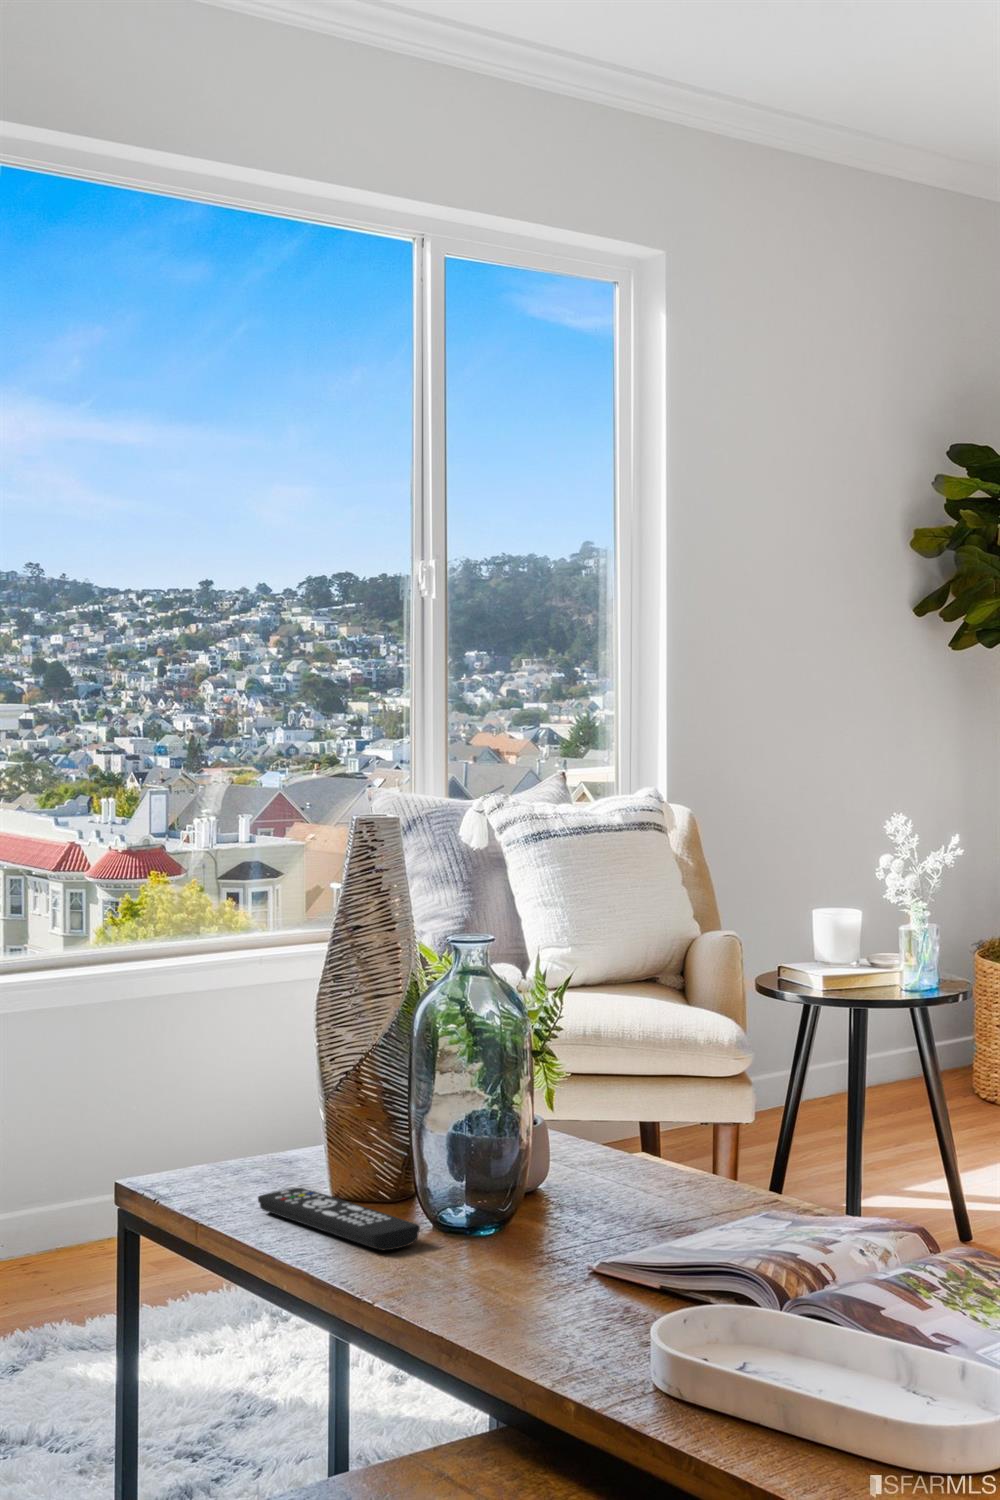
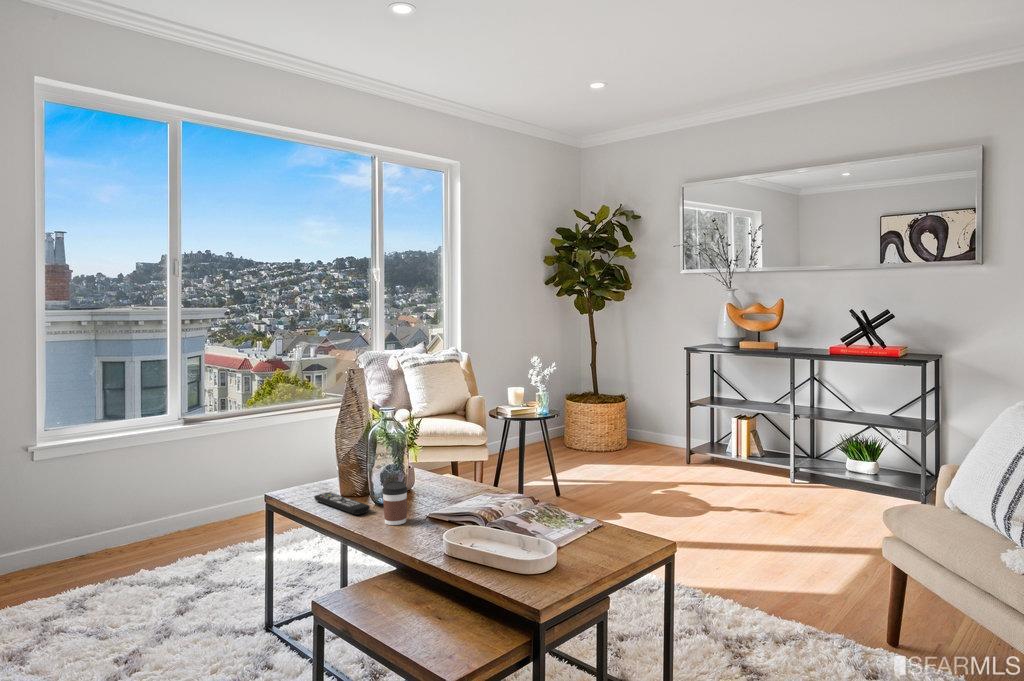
coffee cup: none [458,1151,531,1281] -> present [382,481,407,525]

